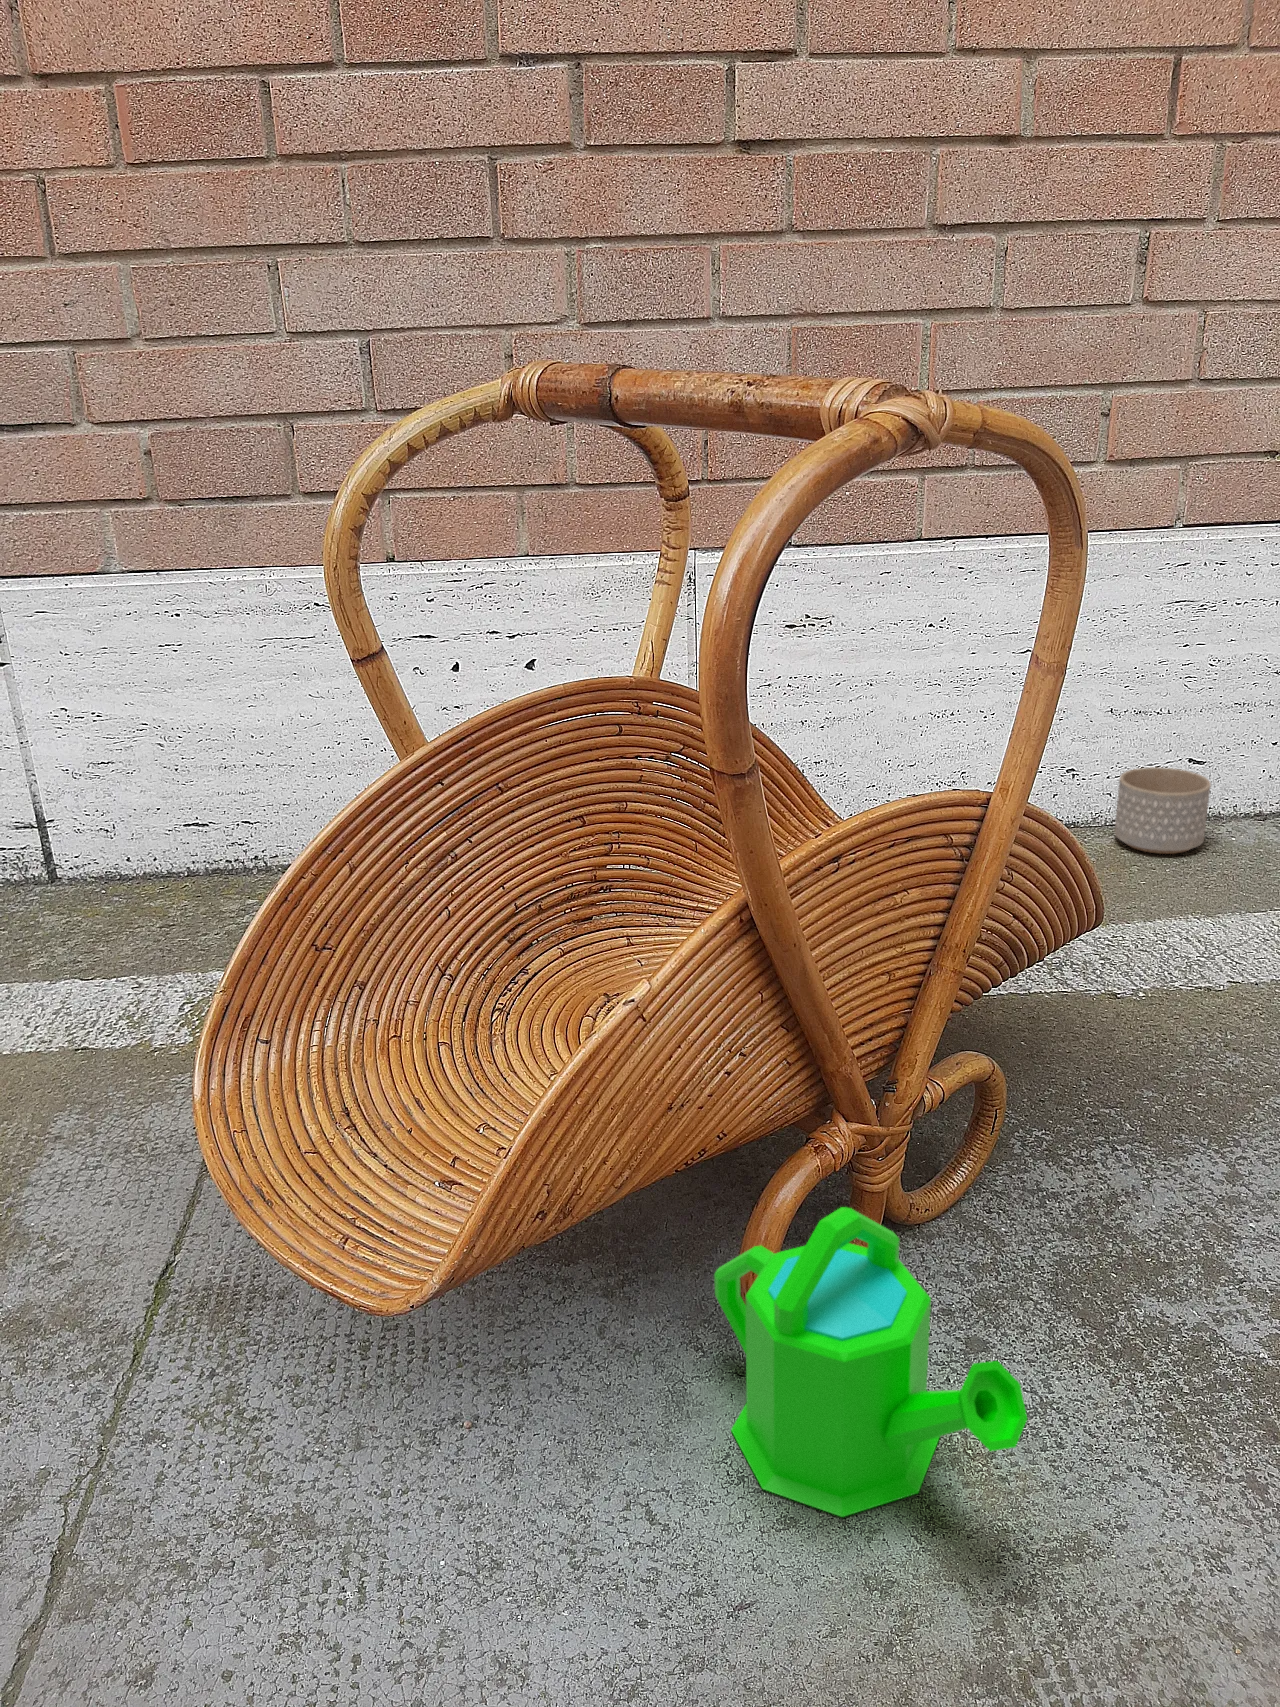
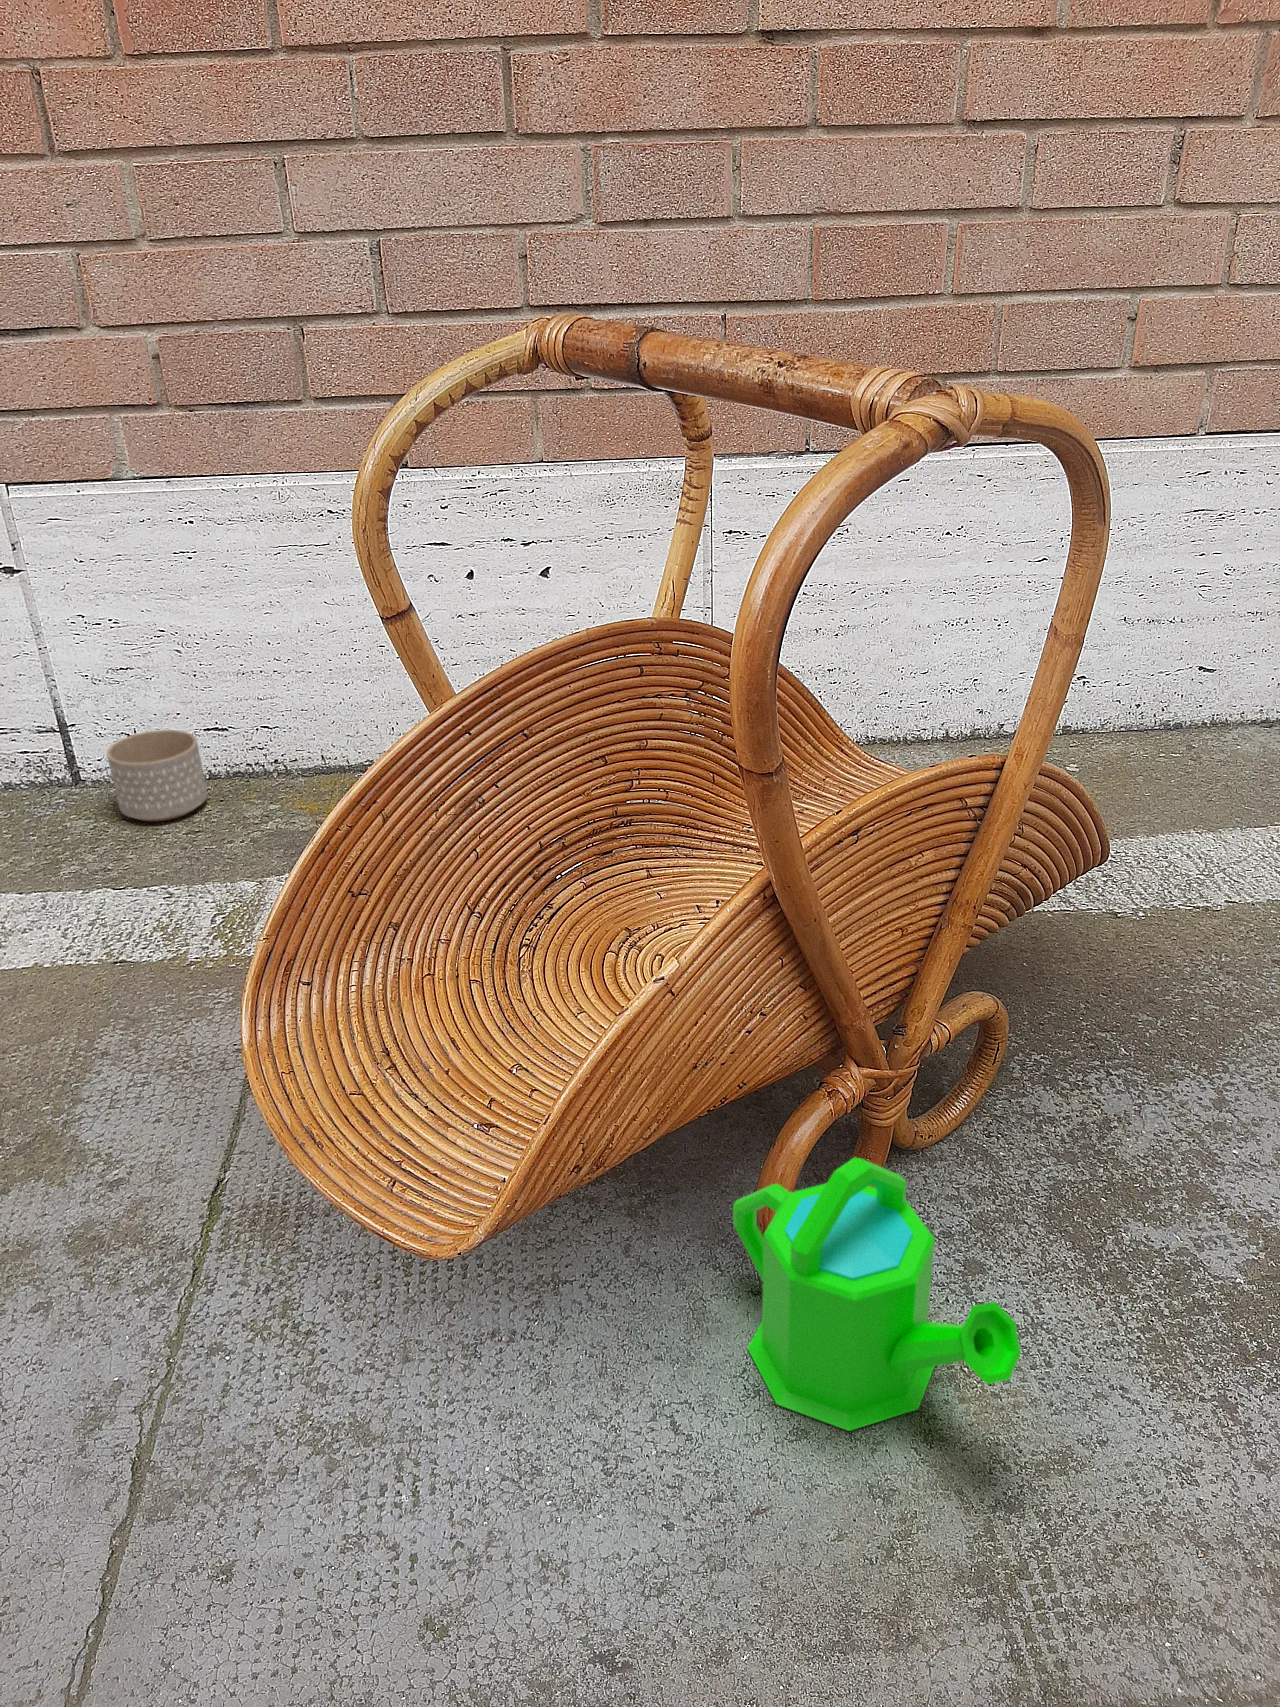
planter: present [1115,767,1211,854] -> present [107,730,207,821]

